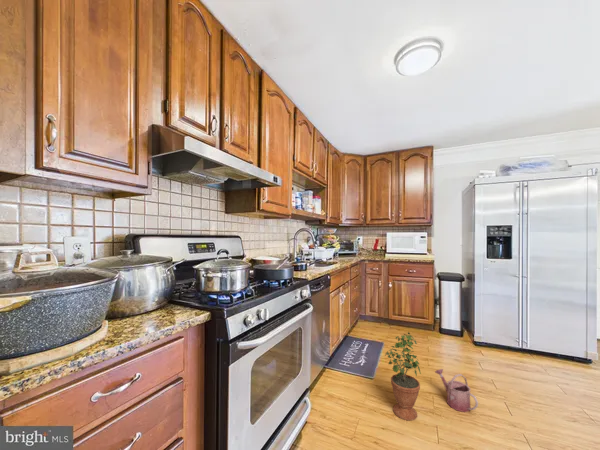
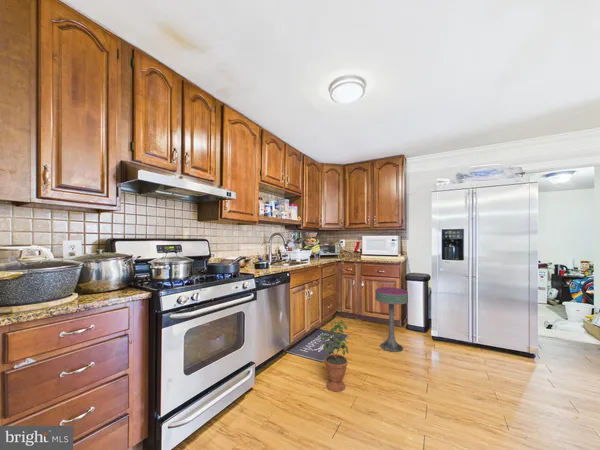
bar stool: none [419,290,458,363] -> present [375,287,408,352]
watering can: present [435,369,478,412] -> none [371,353,396,388]

